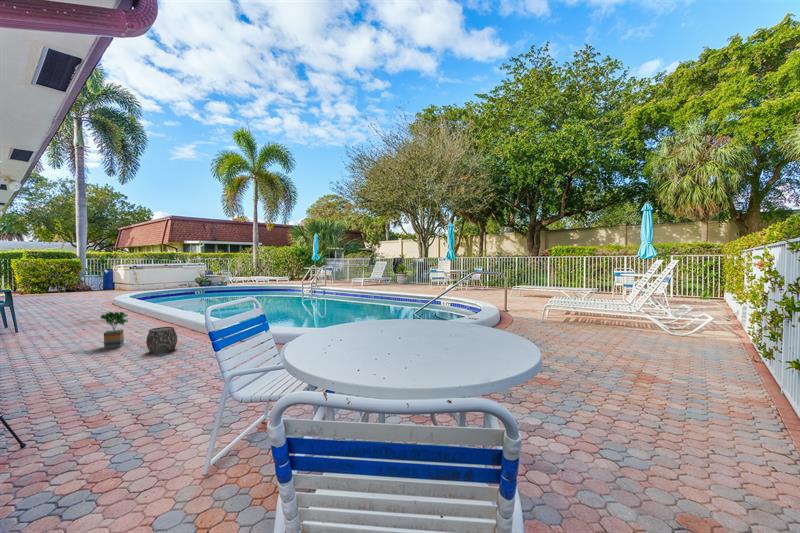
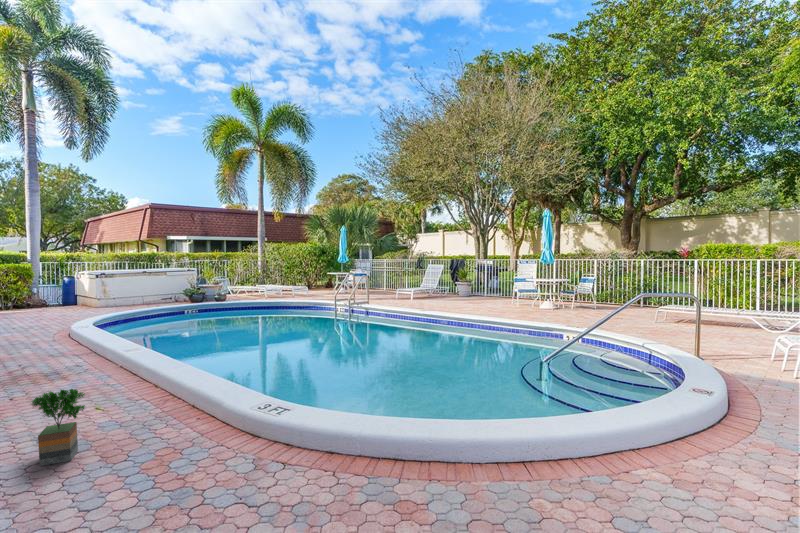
woven basket: present [146,327,177,353] -> none [119,424,180,488]

